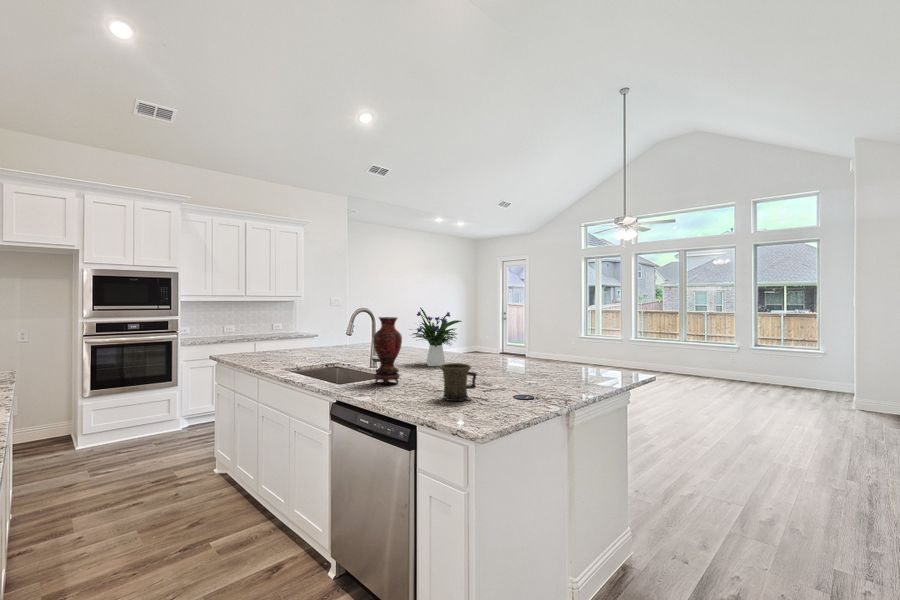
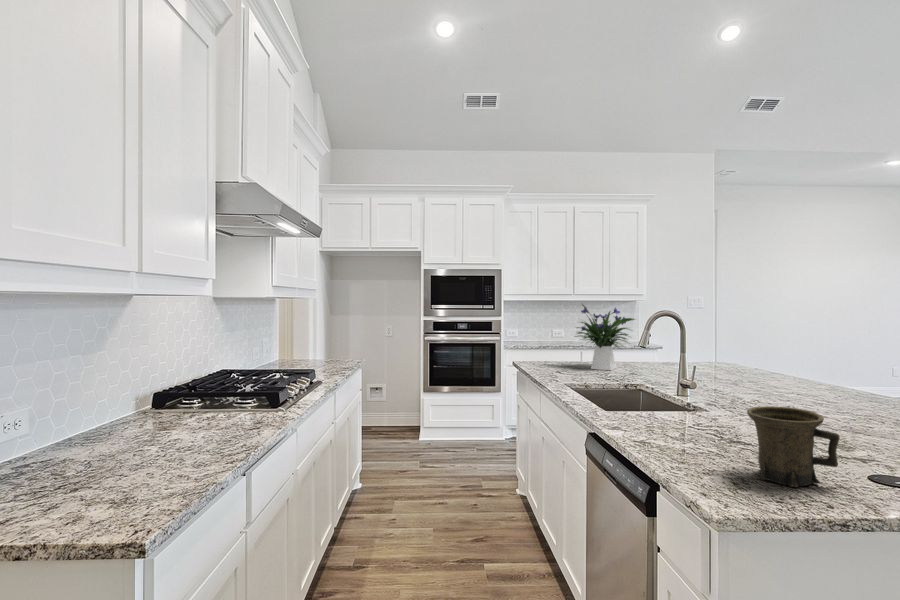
flower arrangement: present [412,307,461,366] -> present [575,304,634,370]
vase: present [374,317,402,385] -> none [653,319,702,428]

